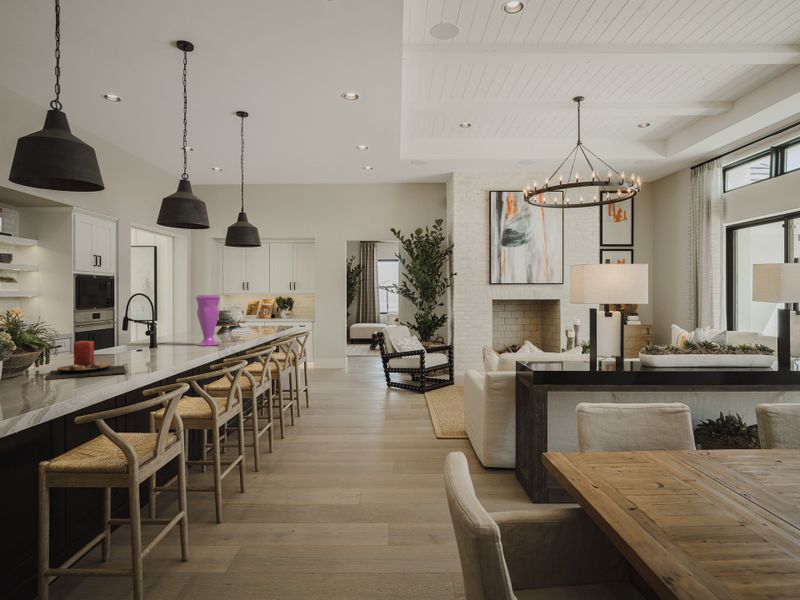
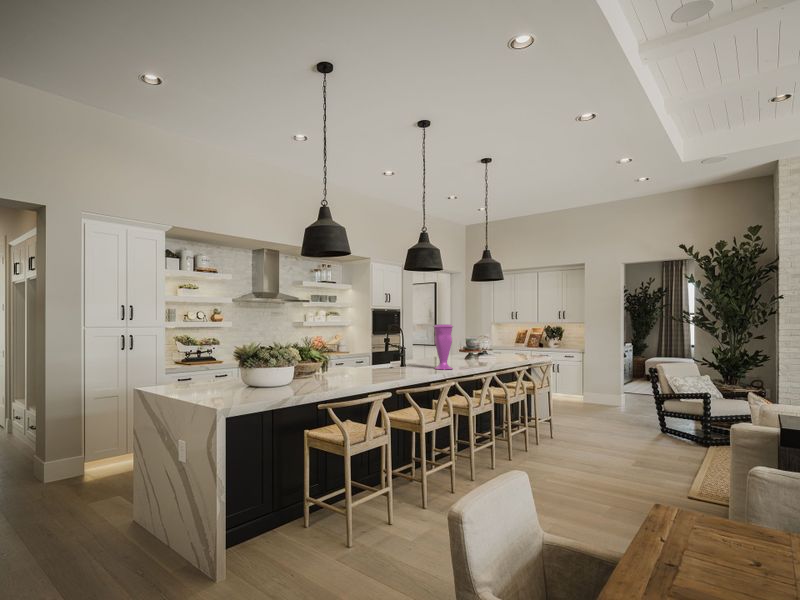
candle: present [46,341,126,380] -> none [301,358,357,386]

